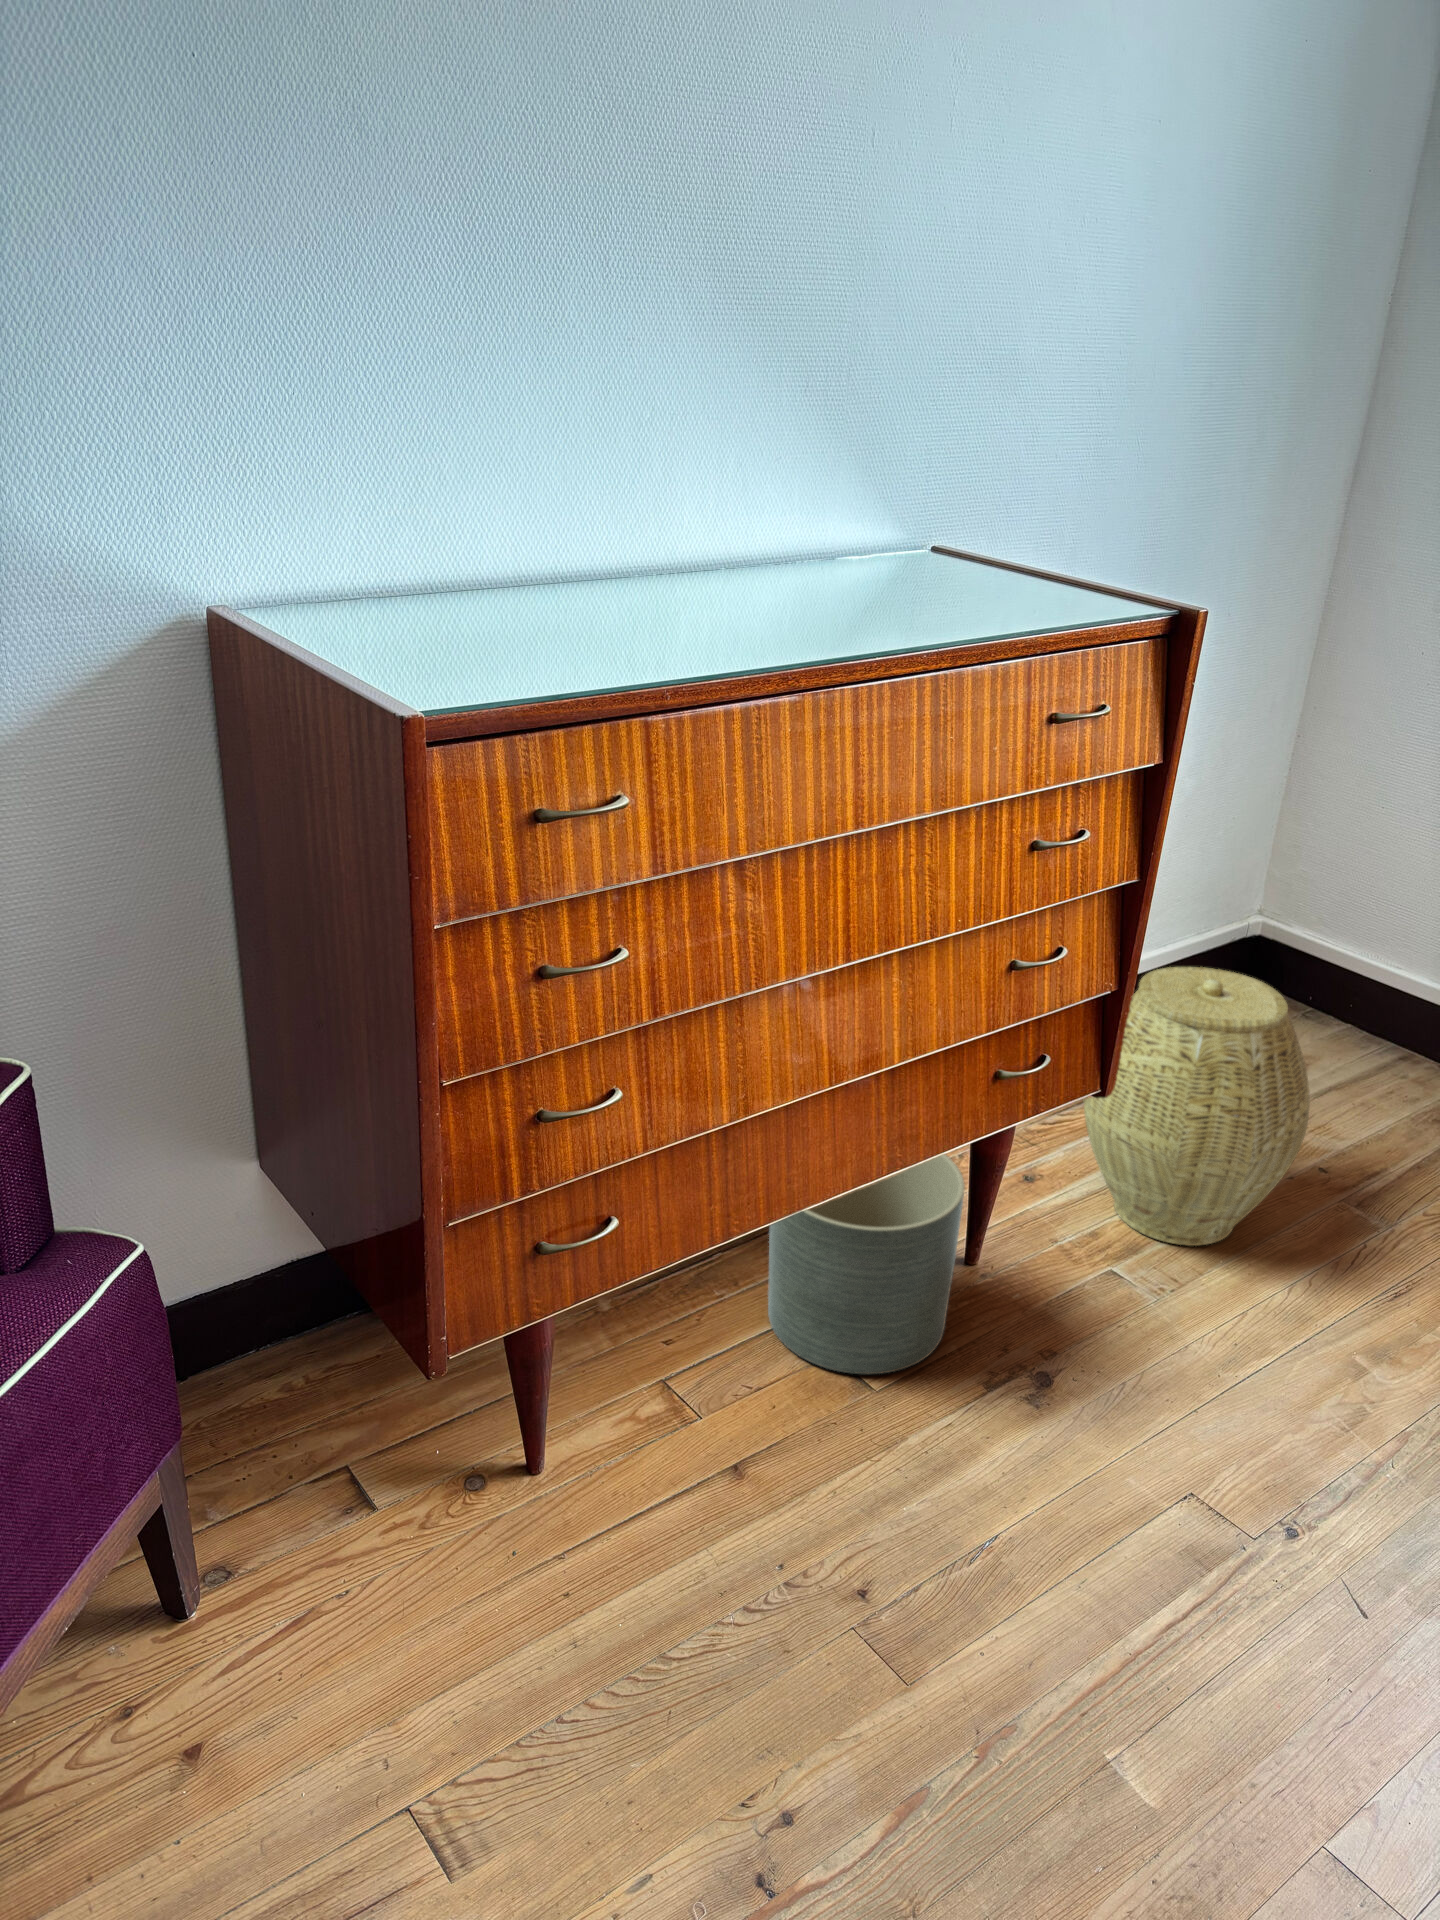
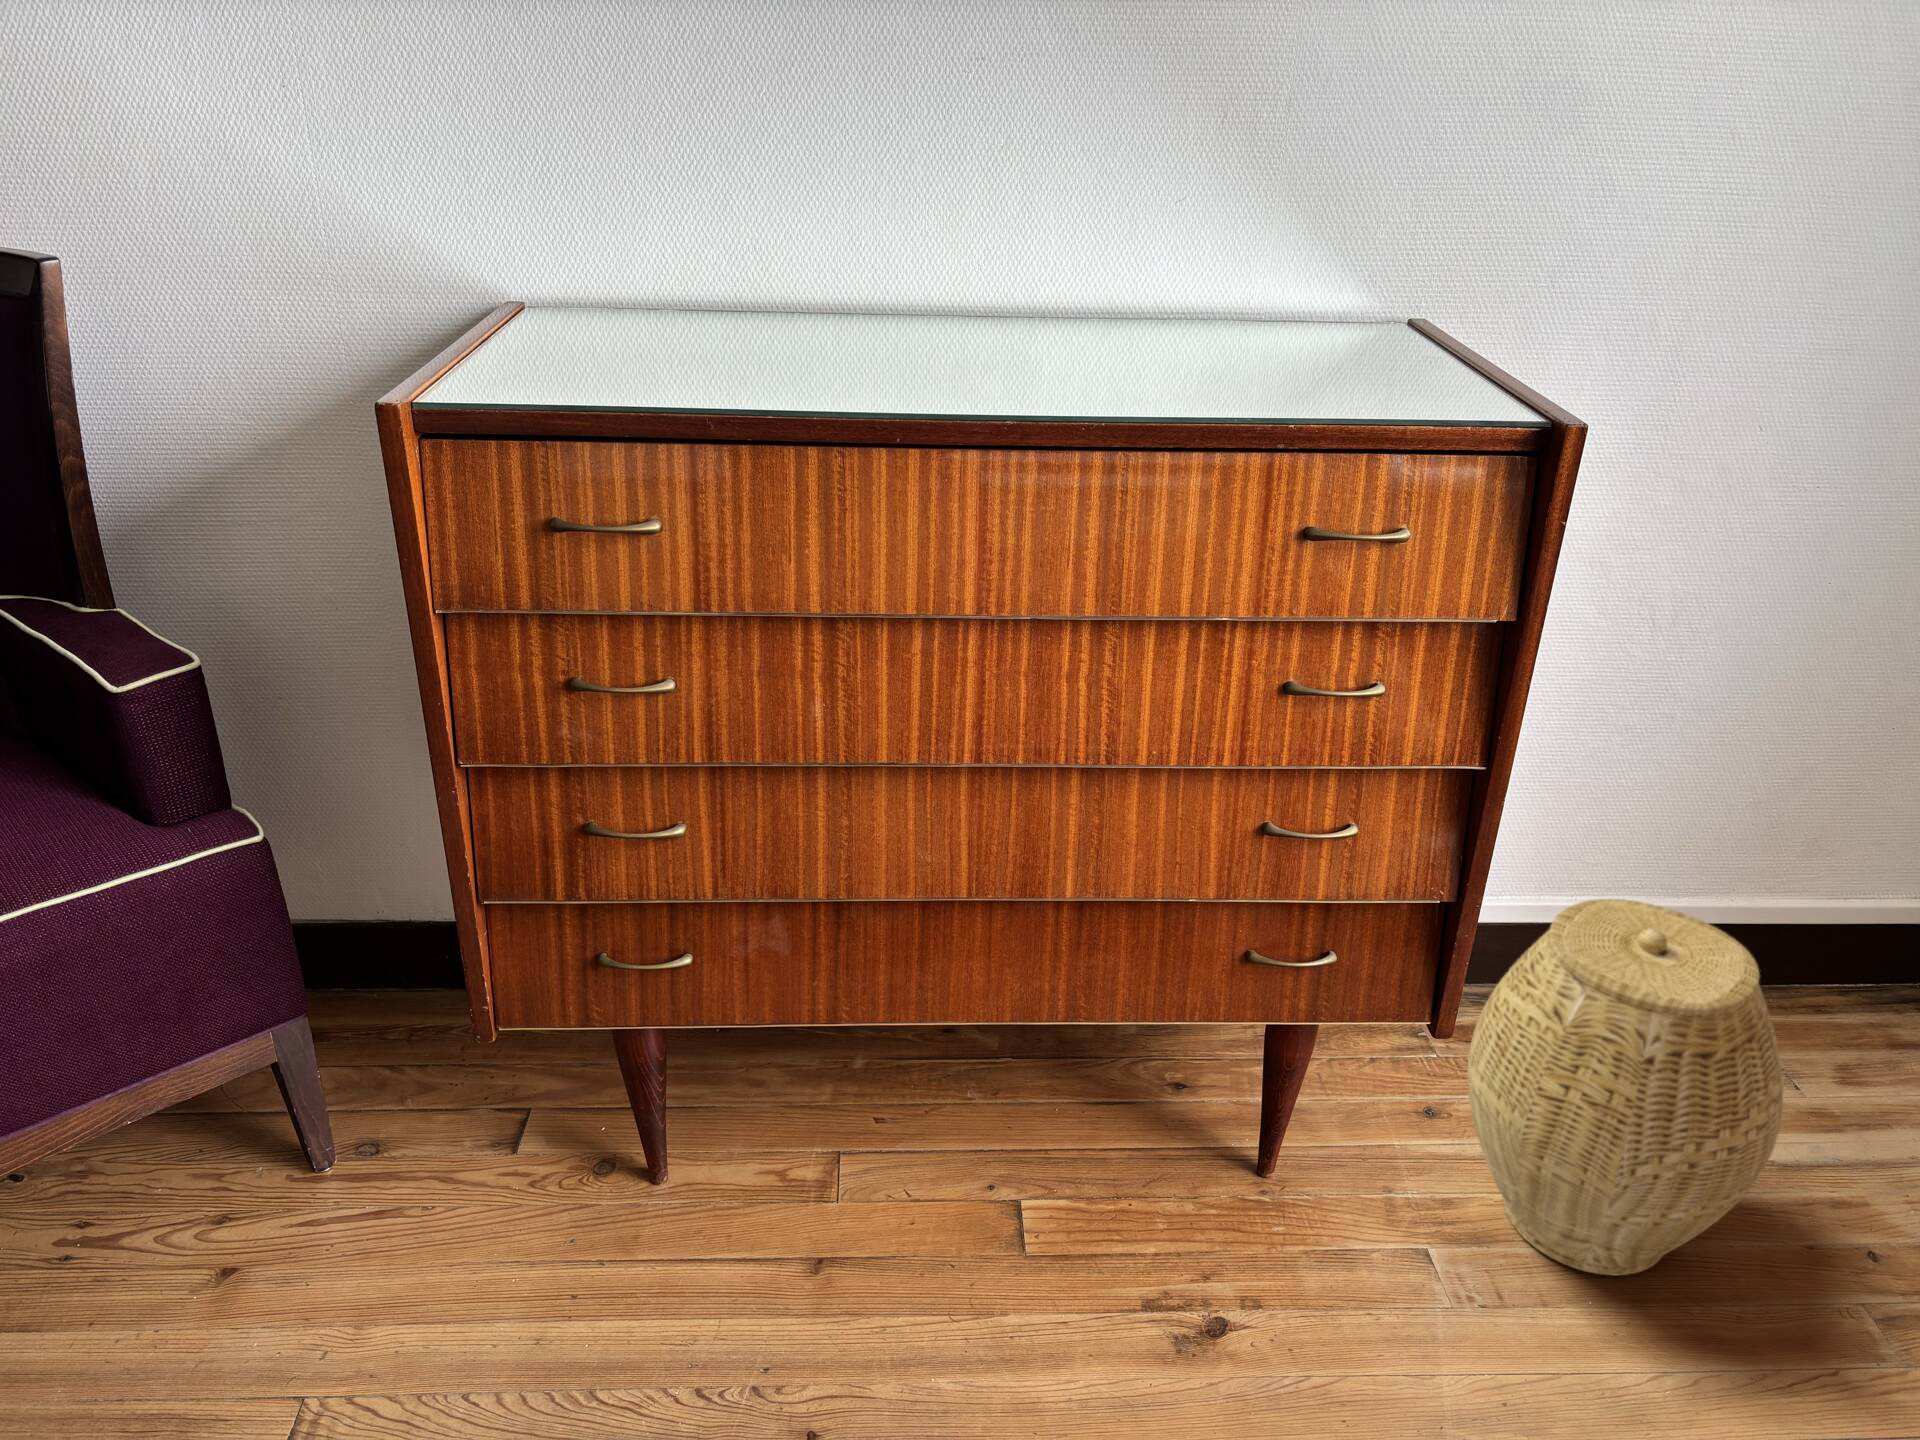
planter: present [768,1154,965,1374] -> none [978,957,1201,1247]

